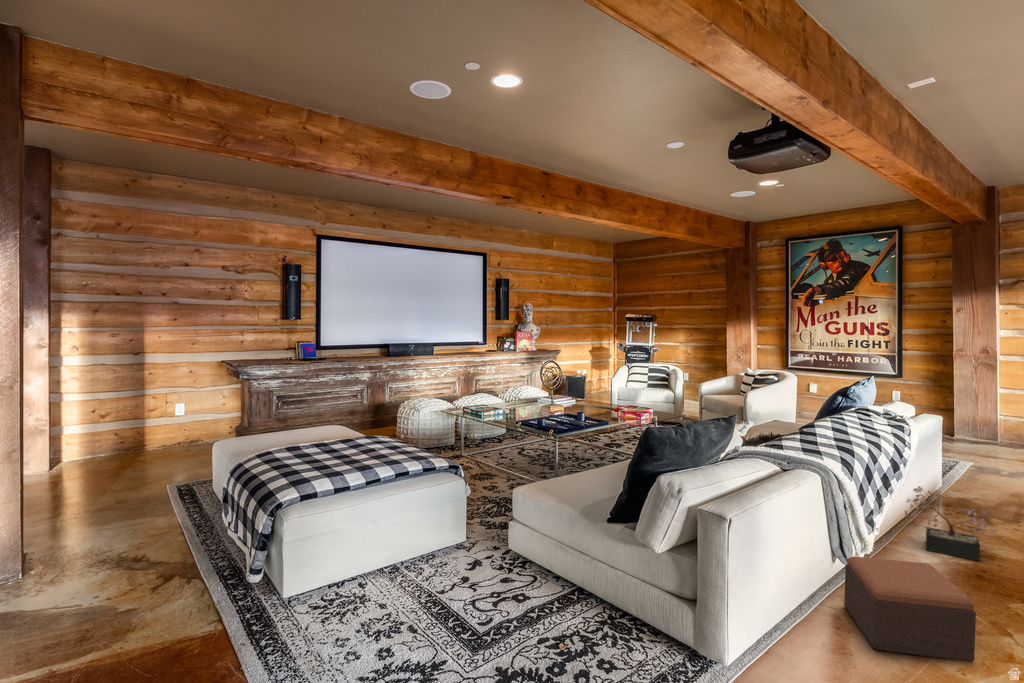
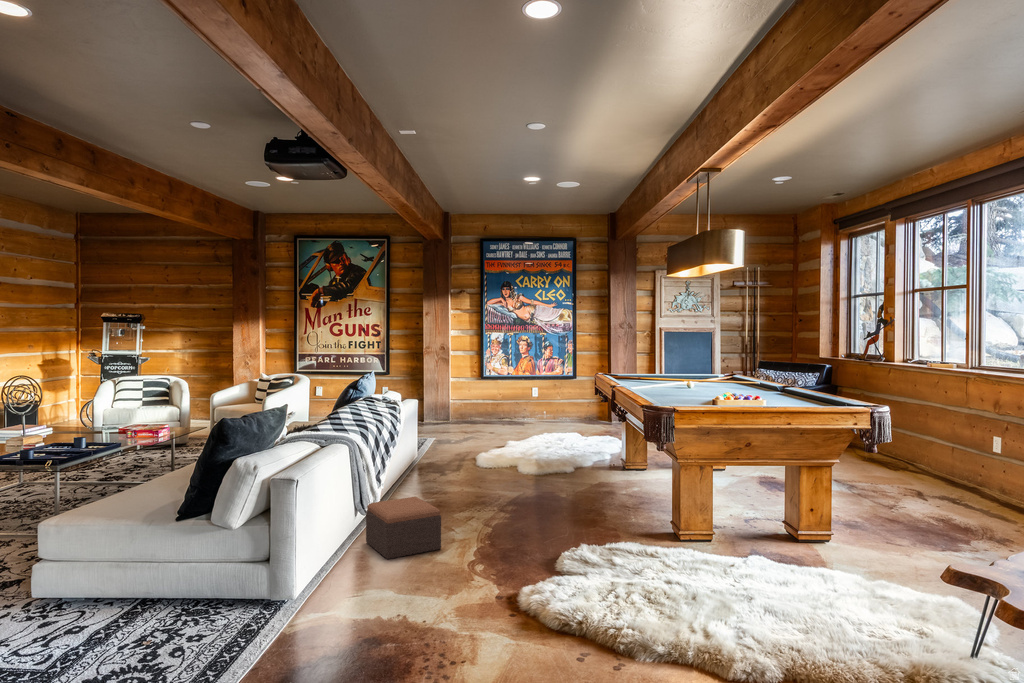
decorative plant: present [905,486,996,561] -> none [399,452,453,499]

